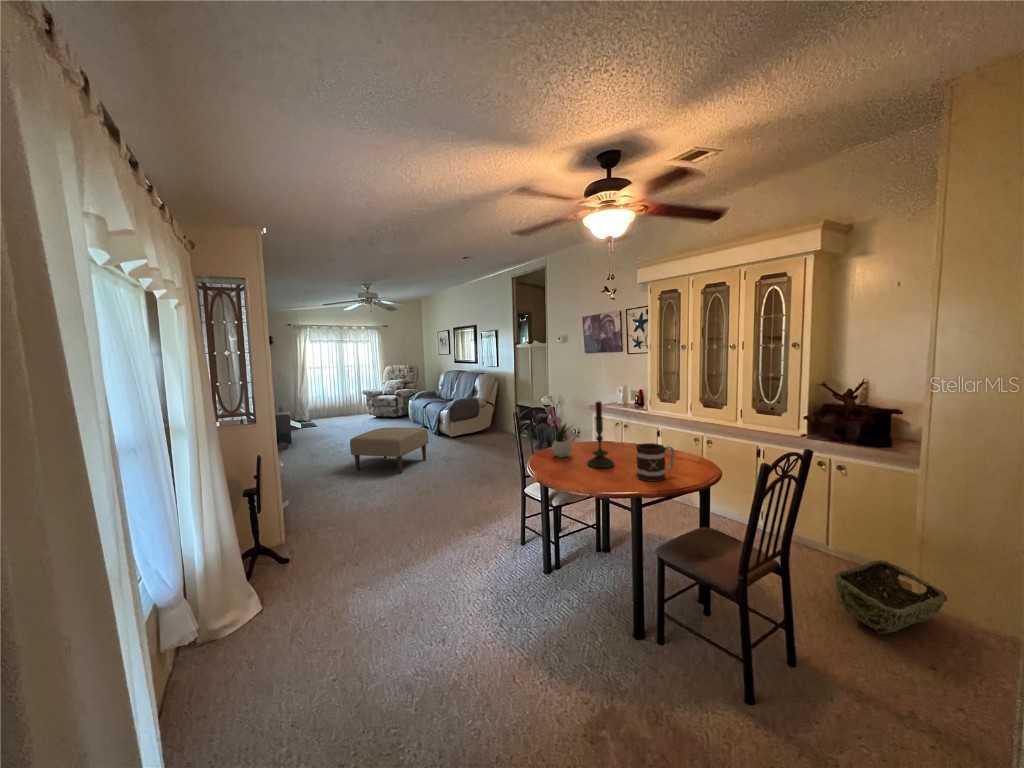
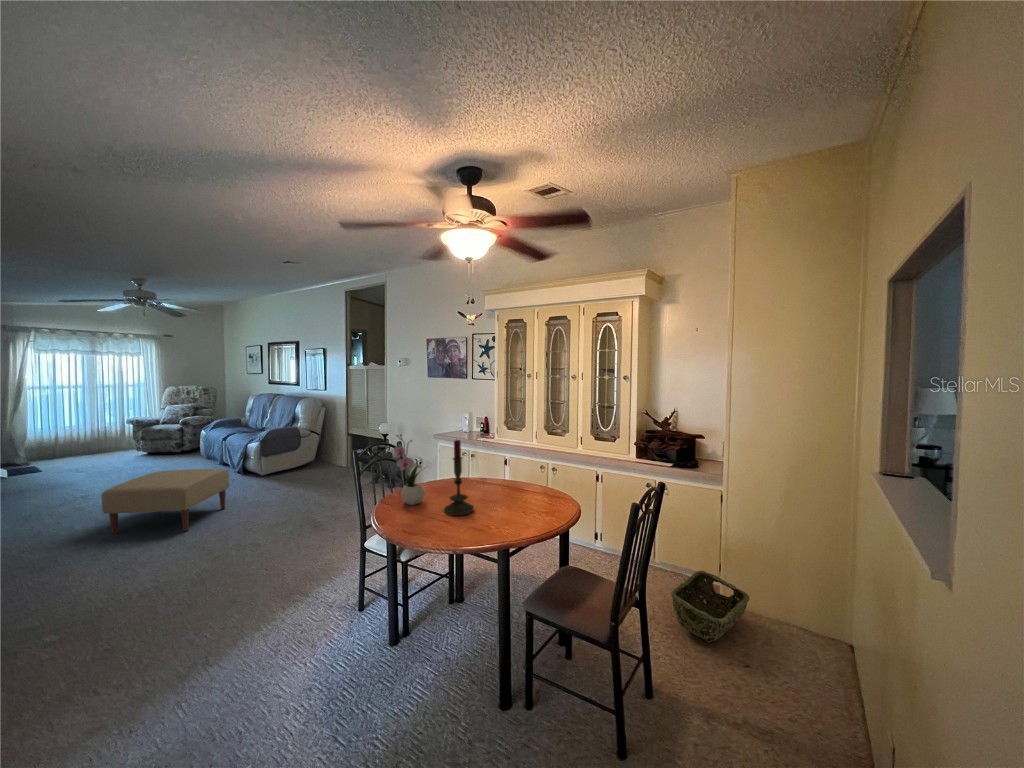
mug: present [636,443,674,481] -> none [500,484,537,528]

